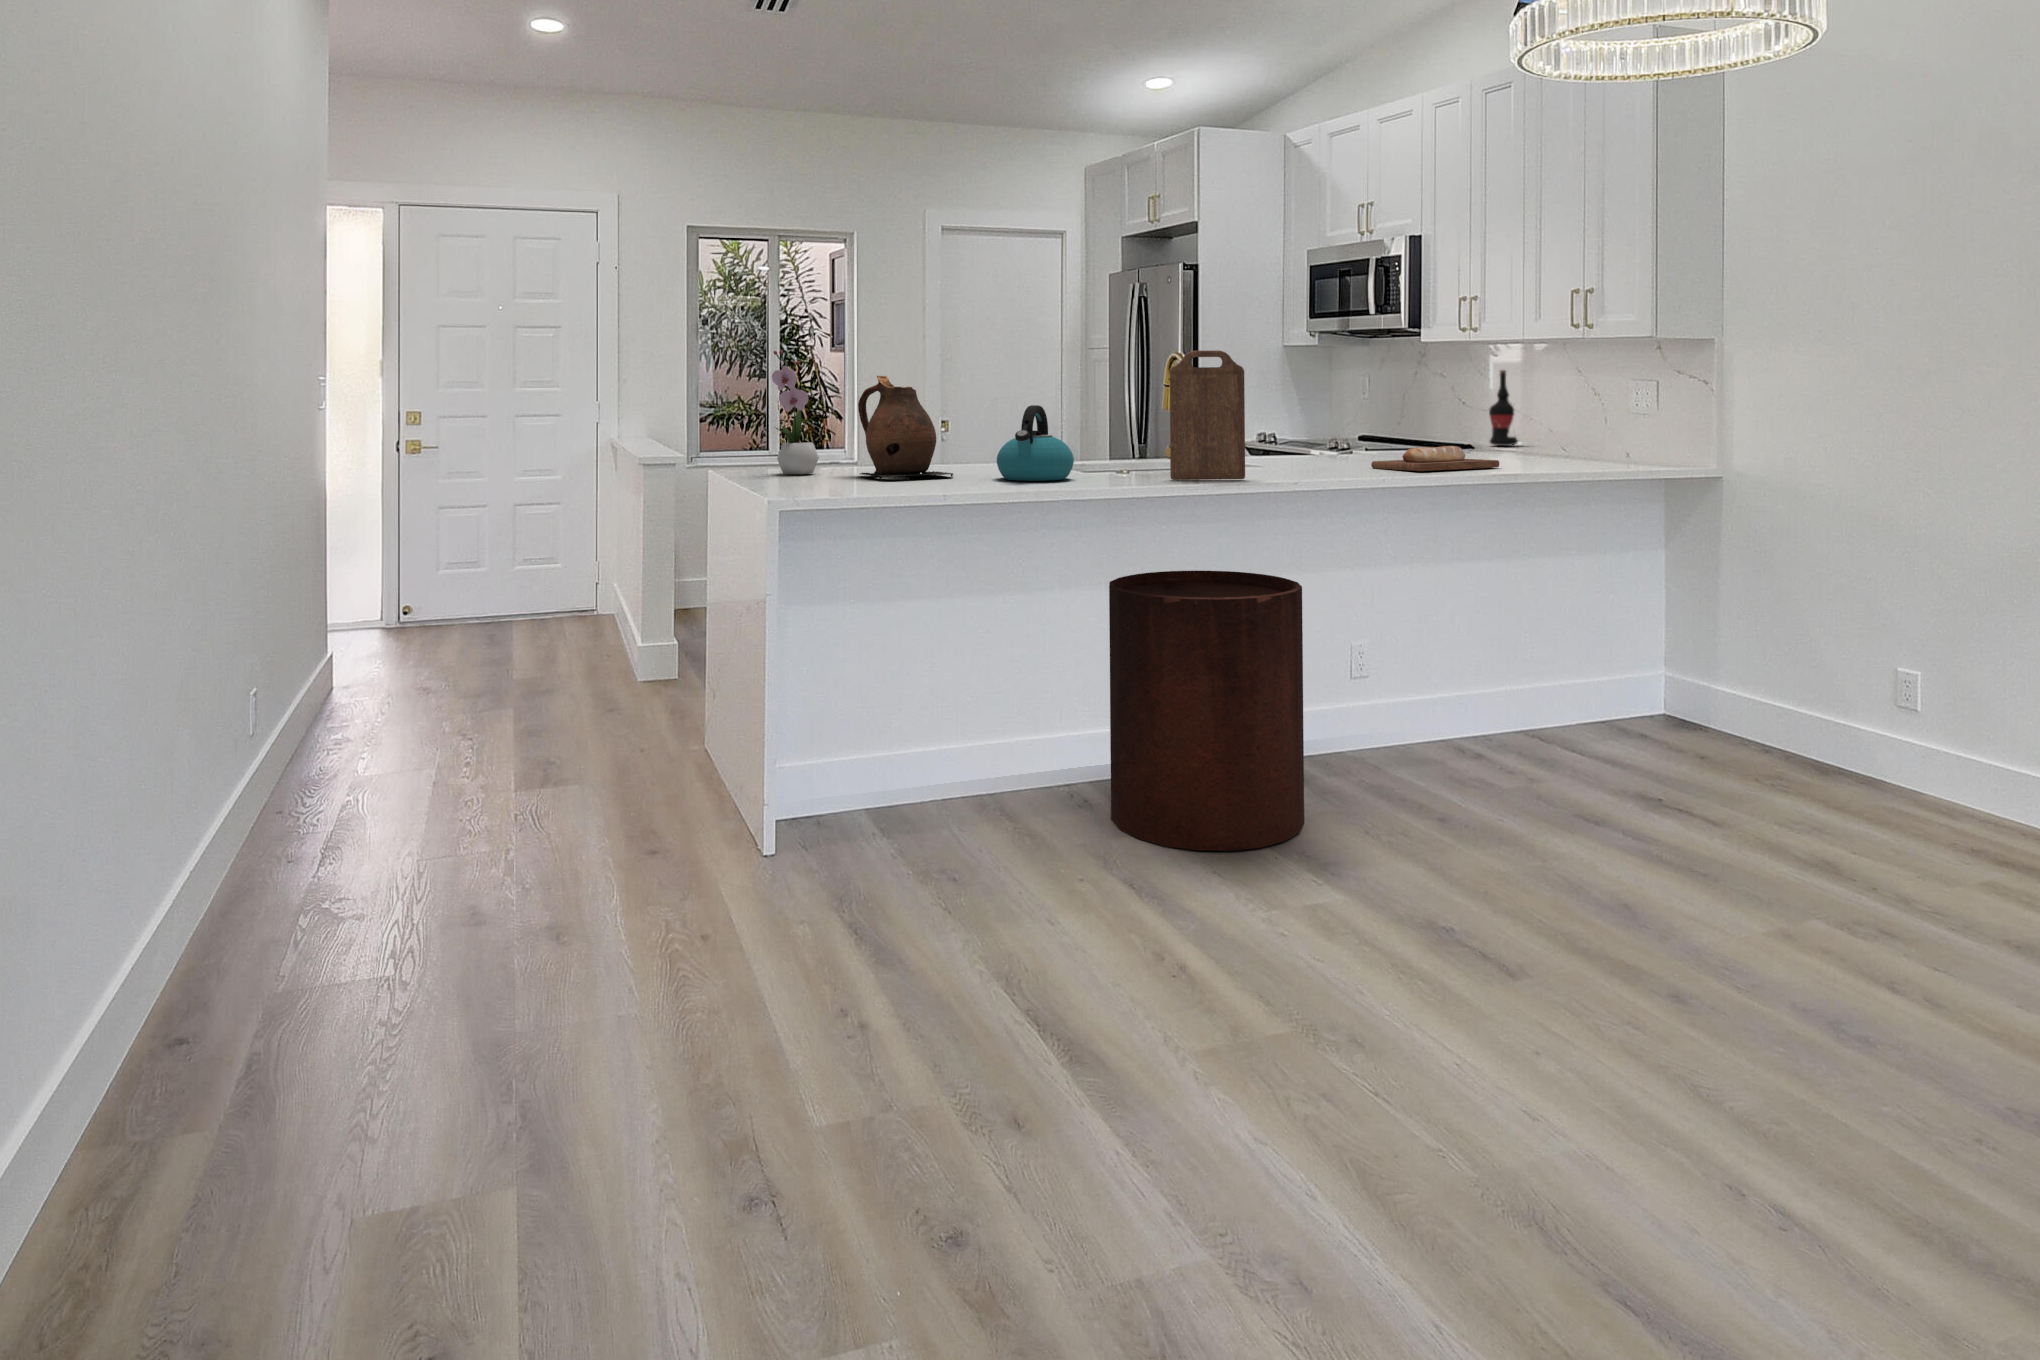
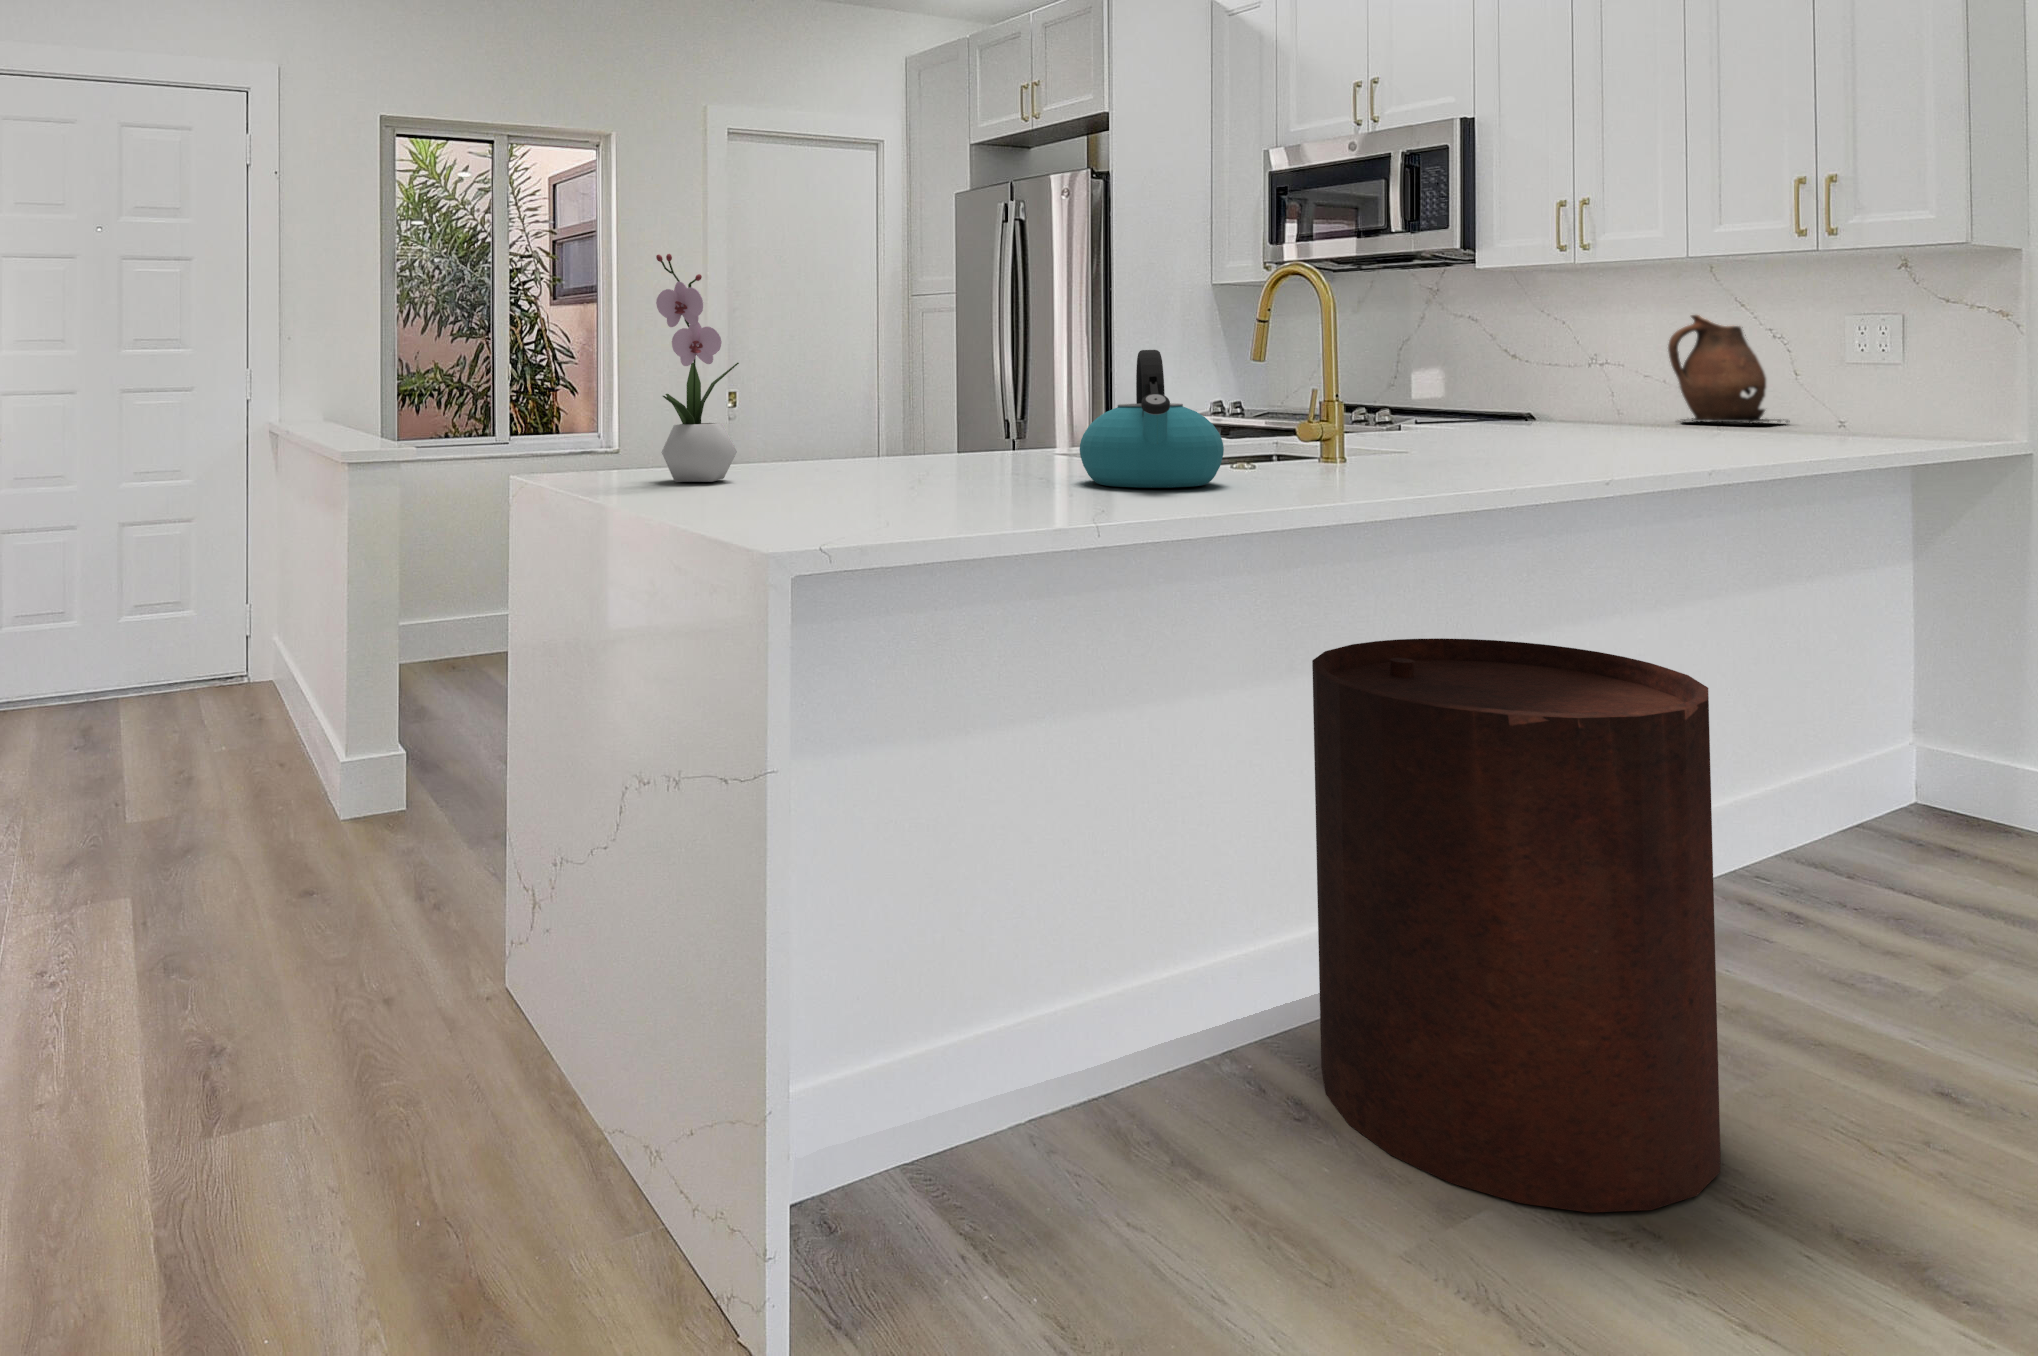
cutting board: present [1170,350,1245,480] -> none [1381,250,1510,481]
wine bottle: present [1489,370,1518,446] -> none [1575,310,1620,417]
ceramic pitcher: present [858,376,953,479] -> present [1668,315,1788,424]
bread loaf: present [1371,446,1499,471] -> none [1596,416,1786,457]

